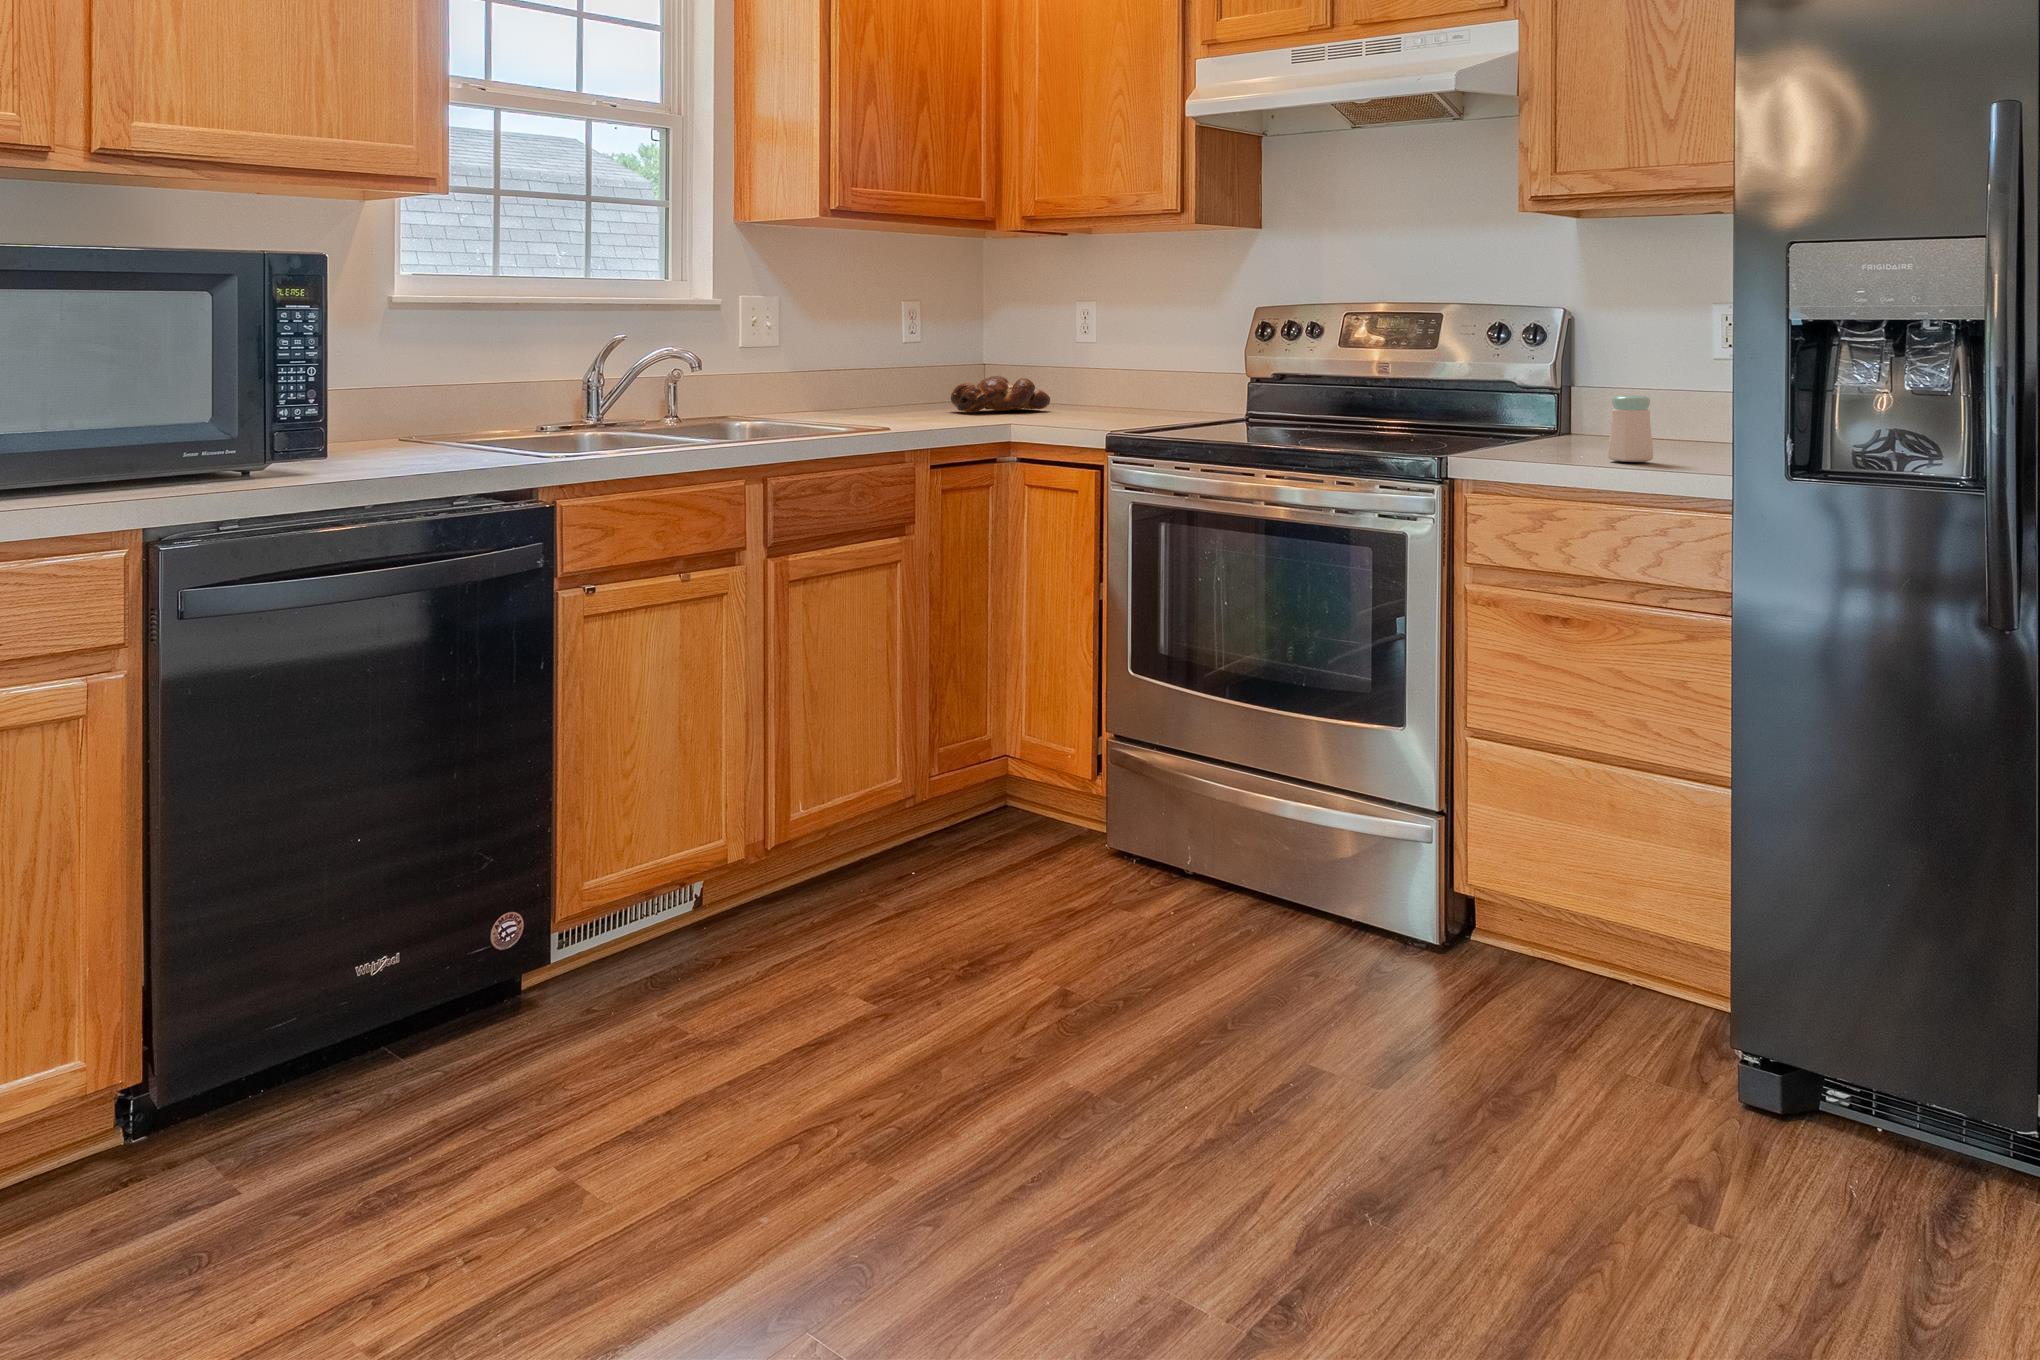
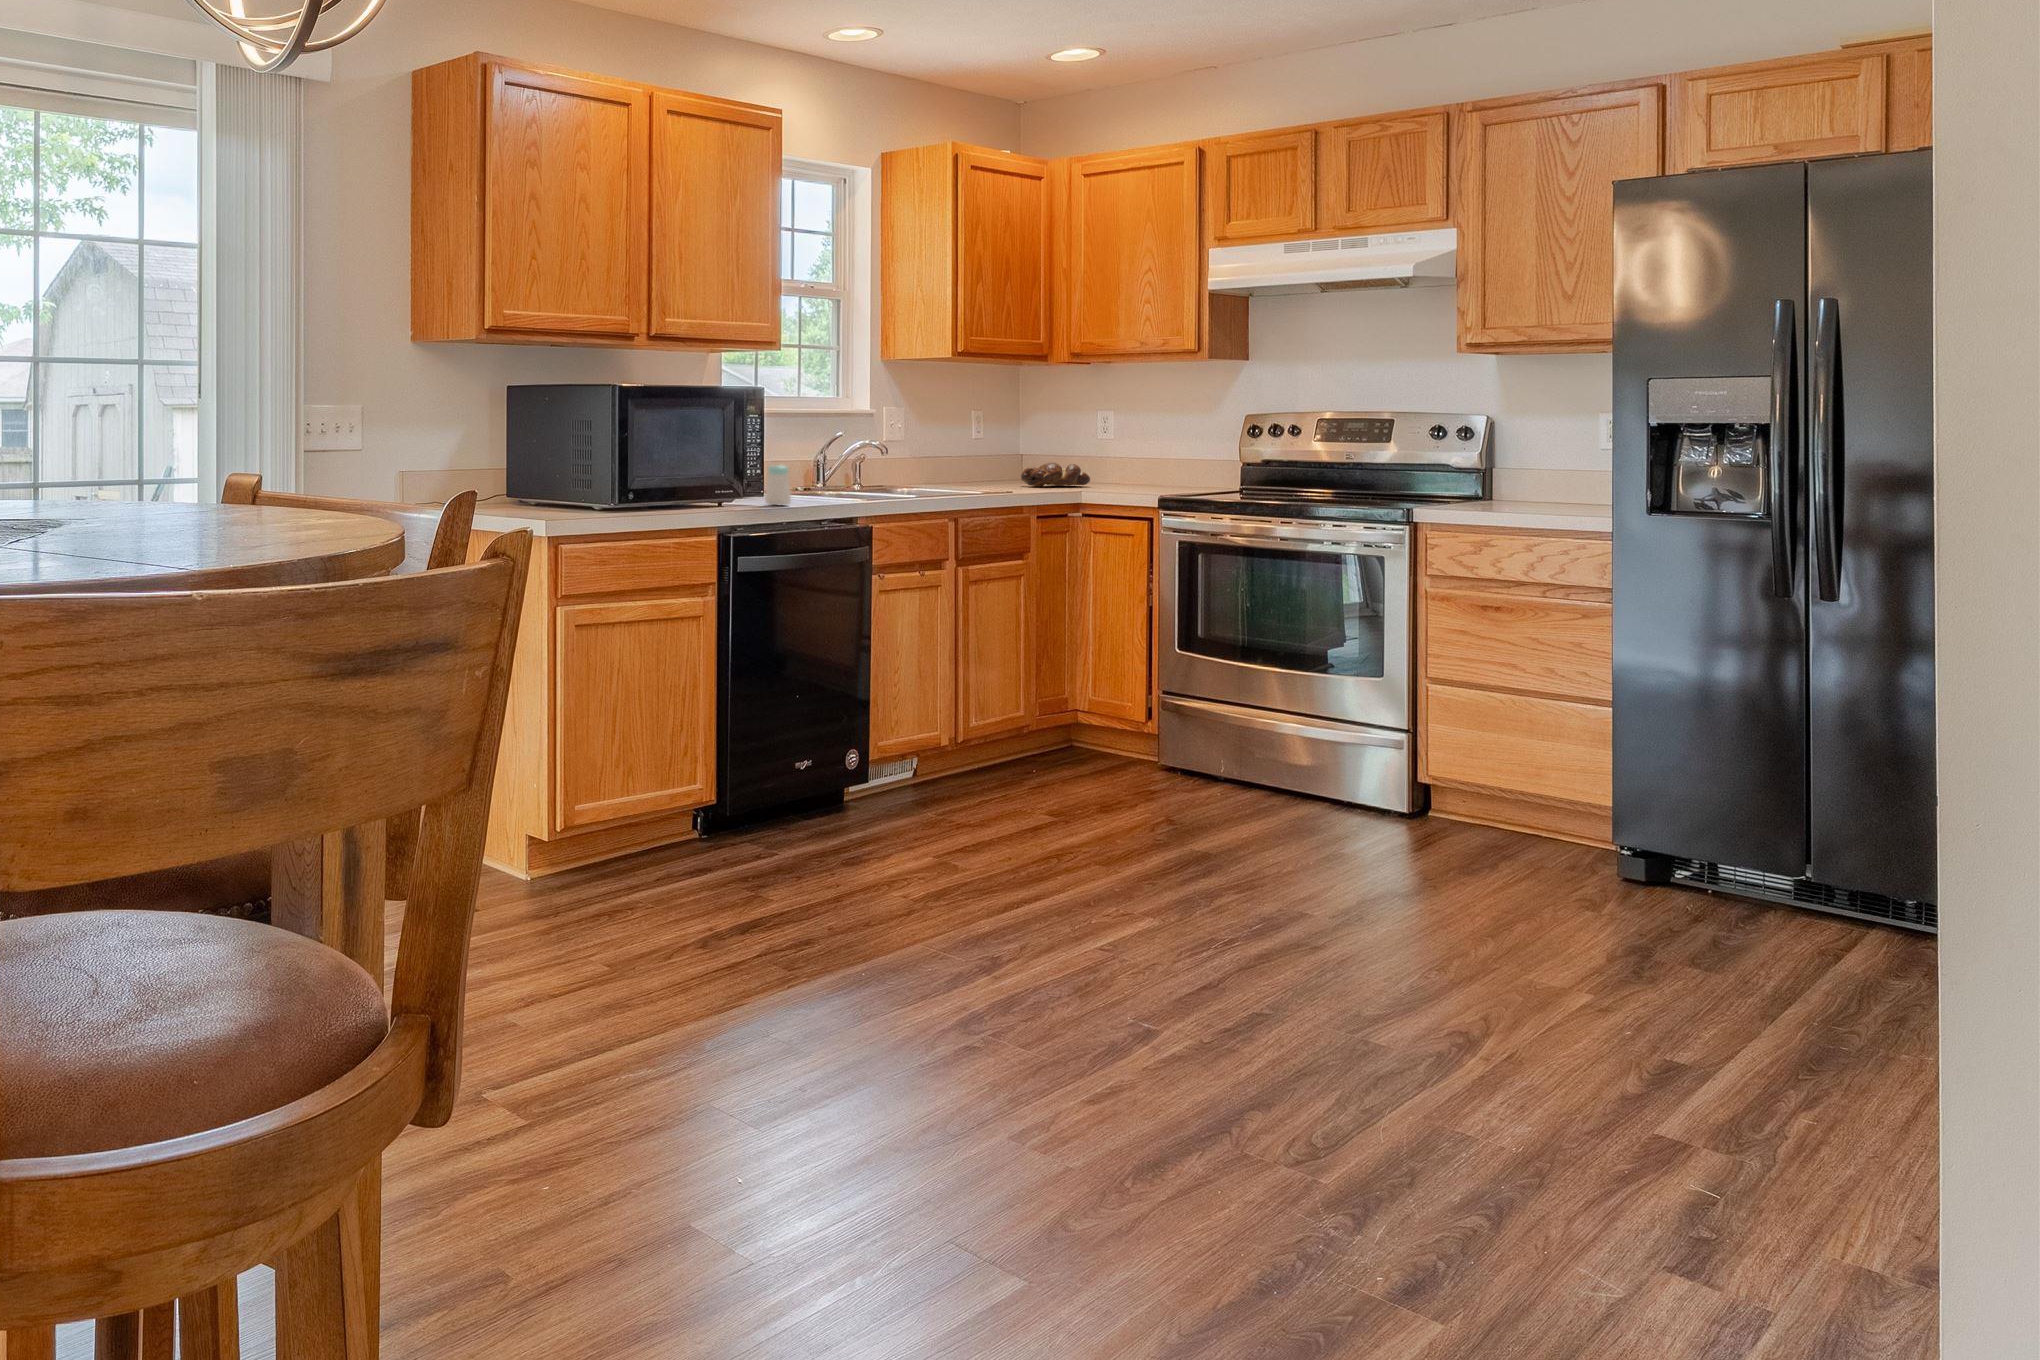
salt shaker: present [1608,395,1653,462] -> present [765,465,791,505]

